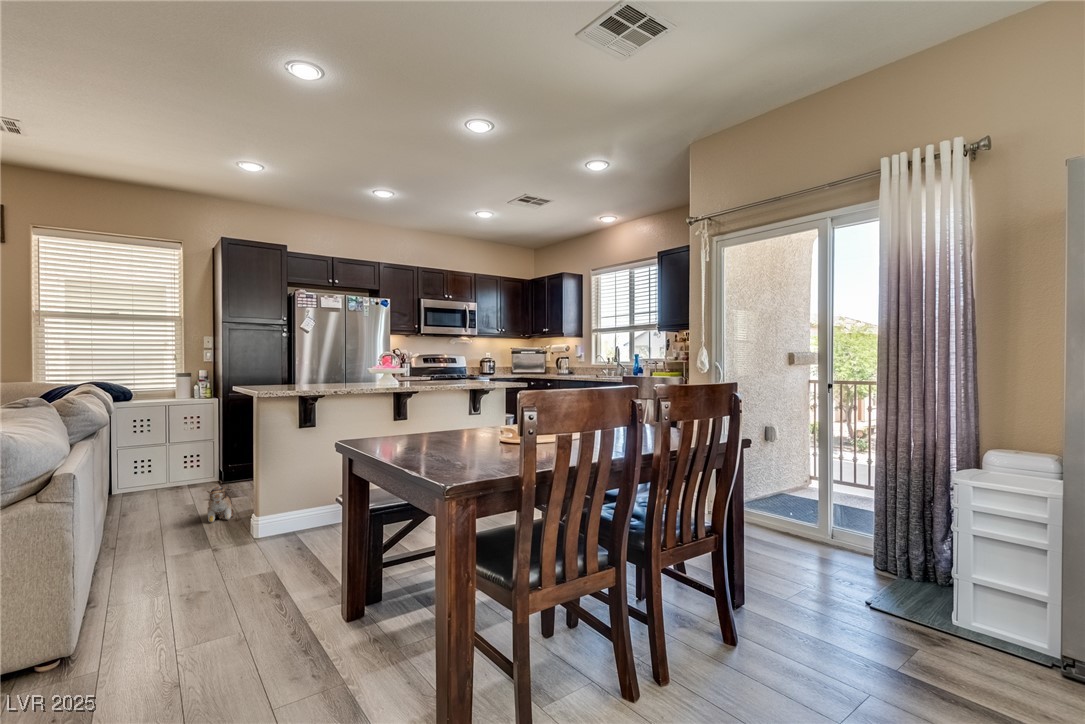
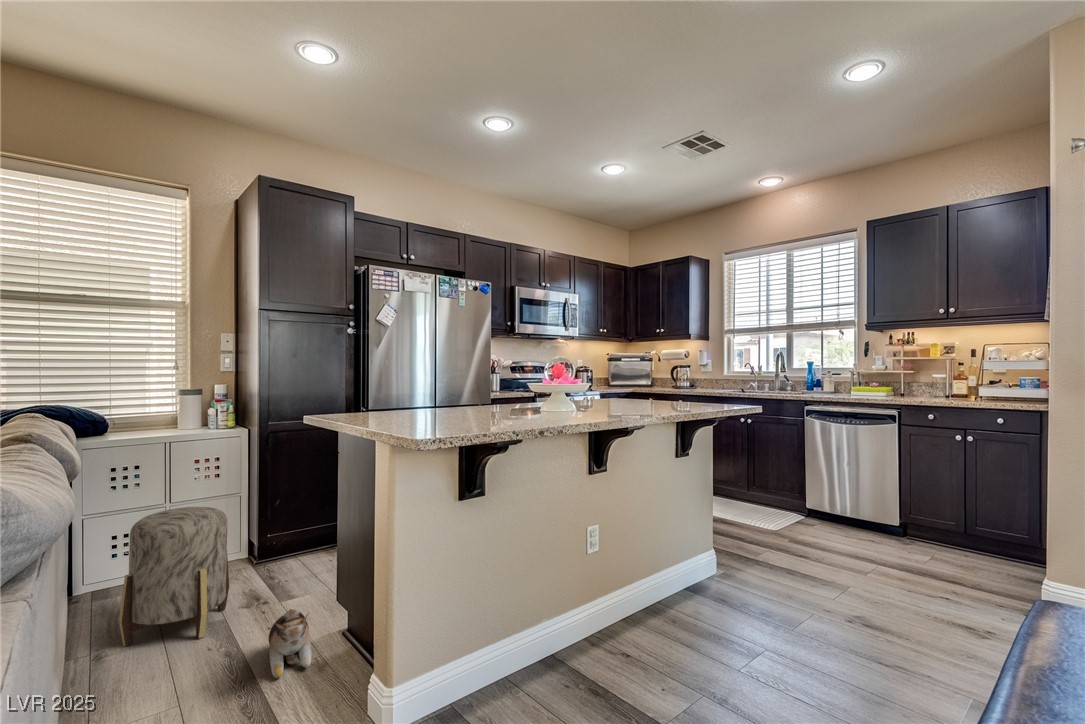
ottoman: none [133,440,198,512] -> present [119,507,229,646]

